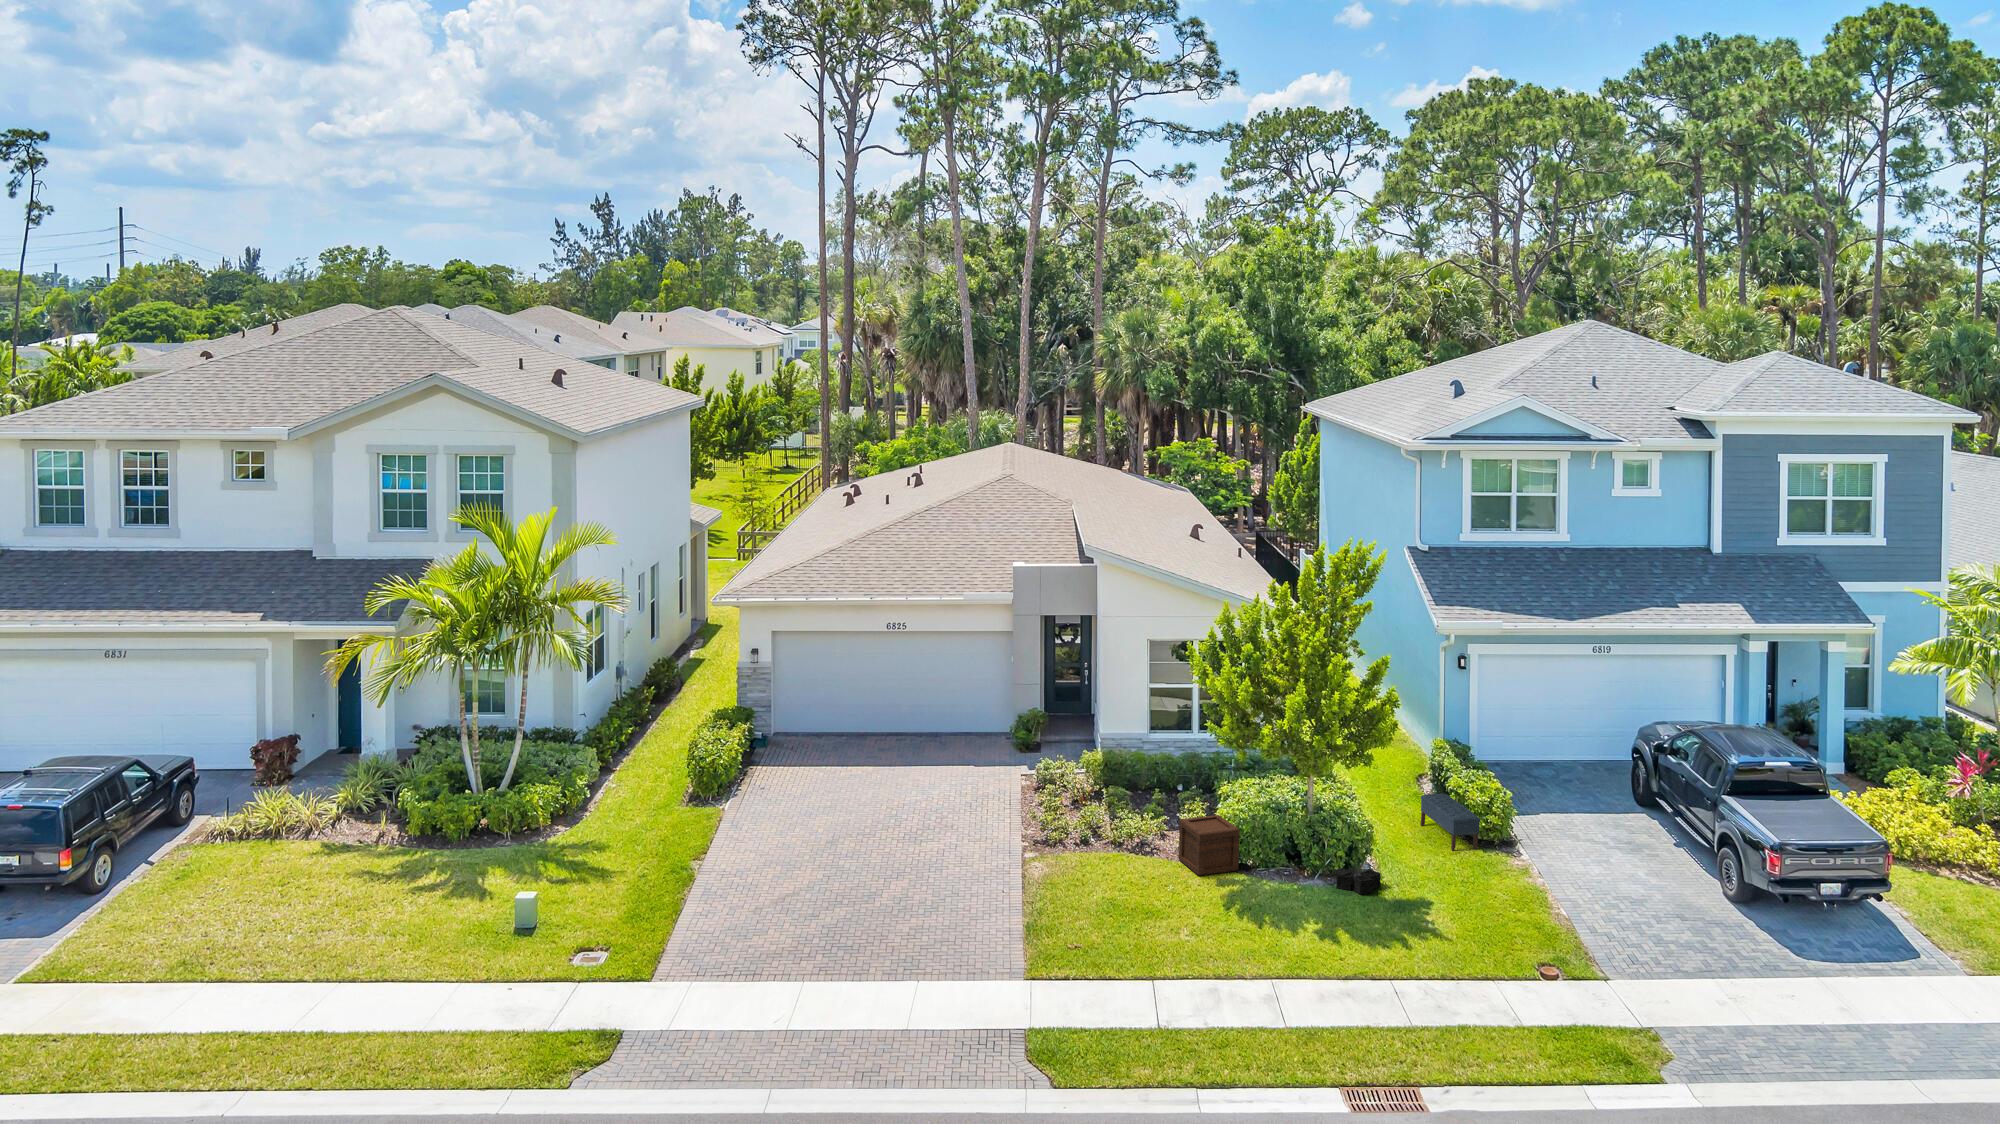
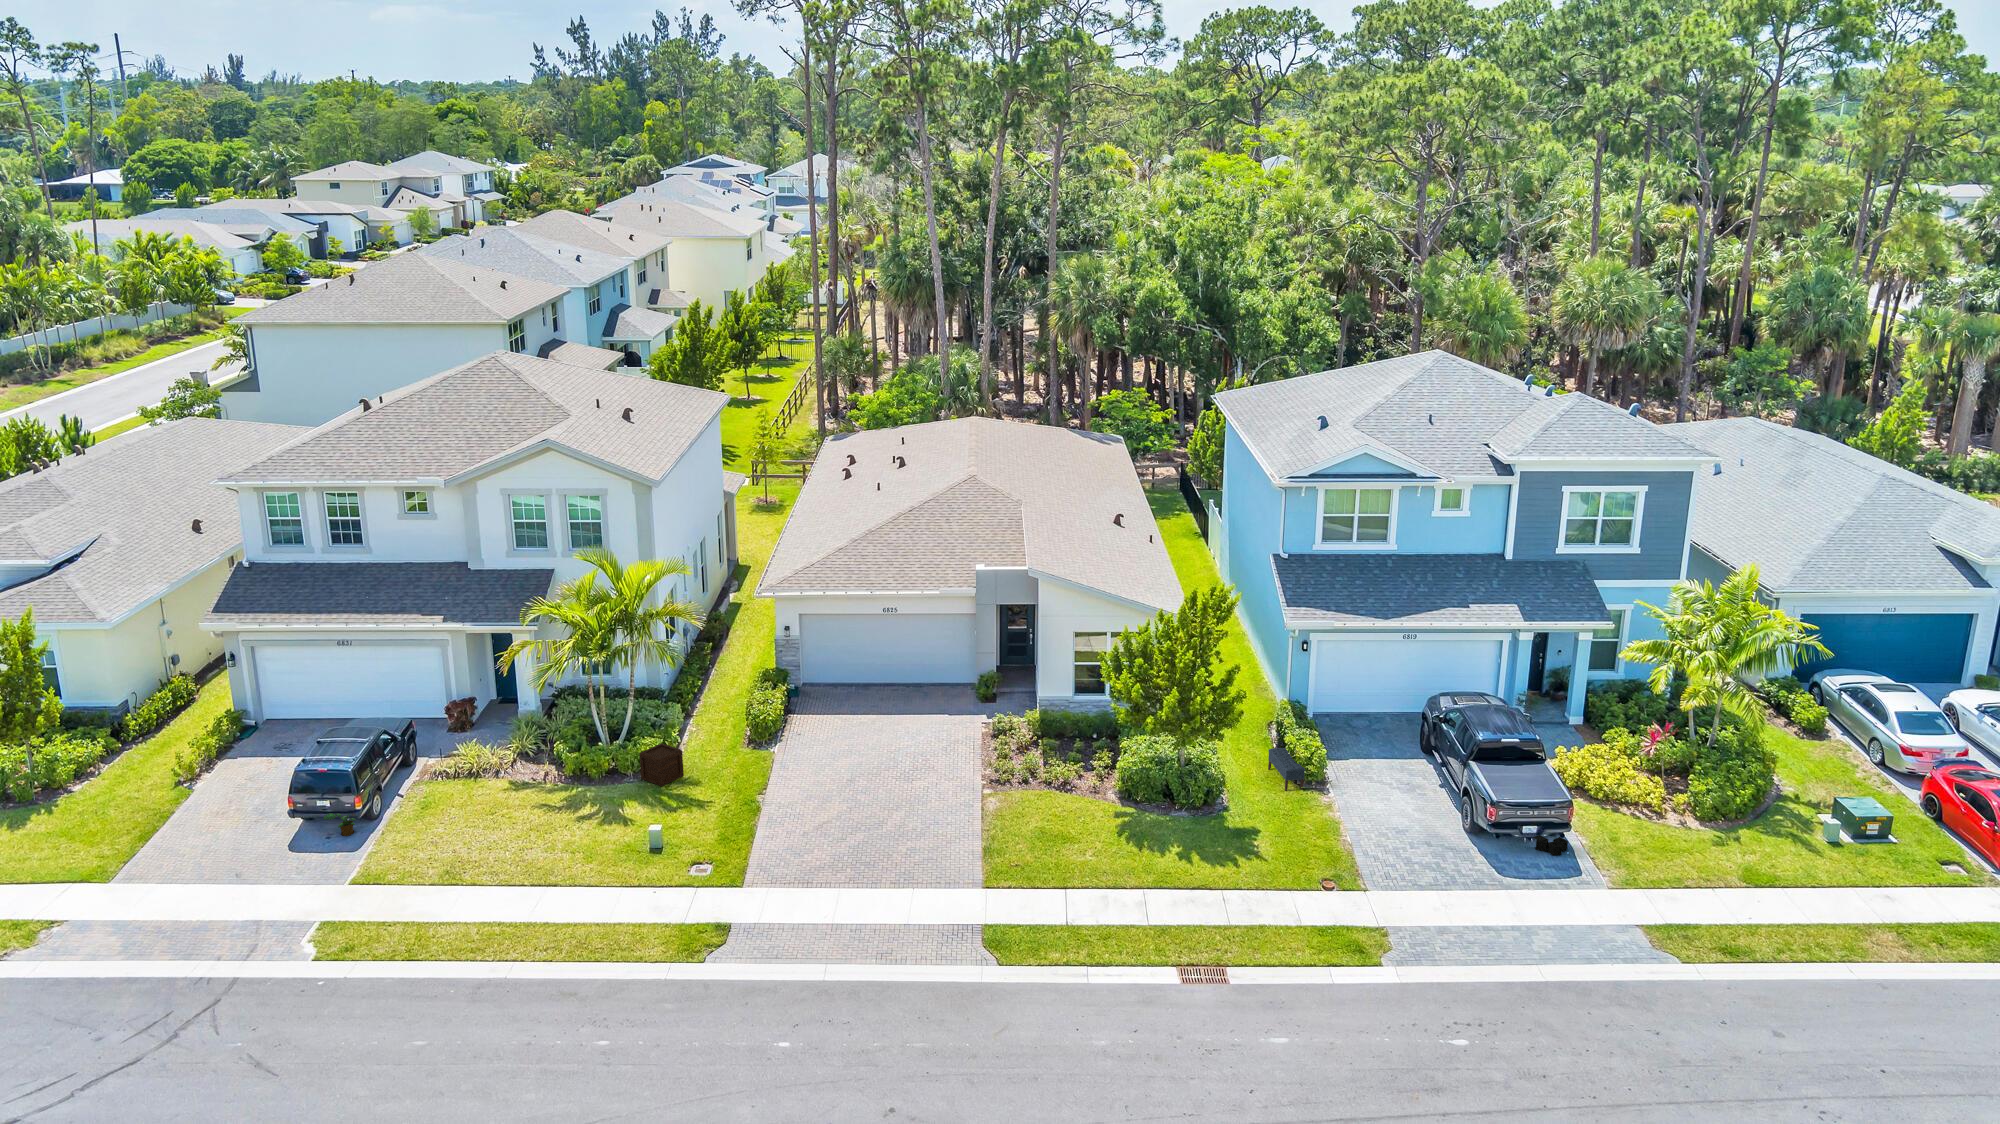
wooden crate: present [1179,815,1240,876] -> present [639,743,684,786]
storage bin: present [1332,868,1381,894] -> present [1533,835,1568,856]
potted plant: none [29,872,85,914] -> present [323,813,356,836]

